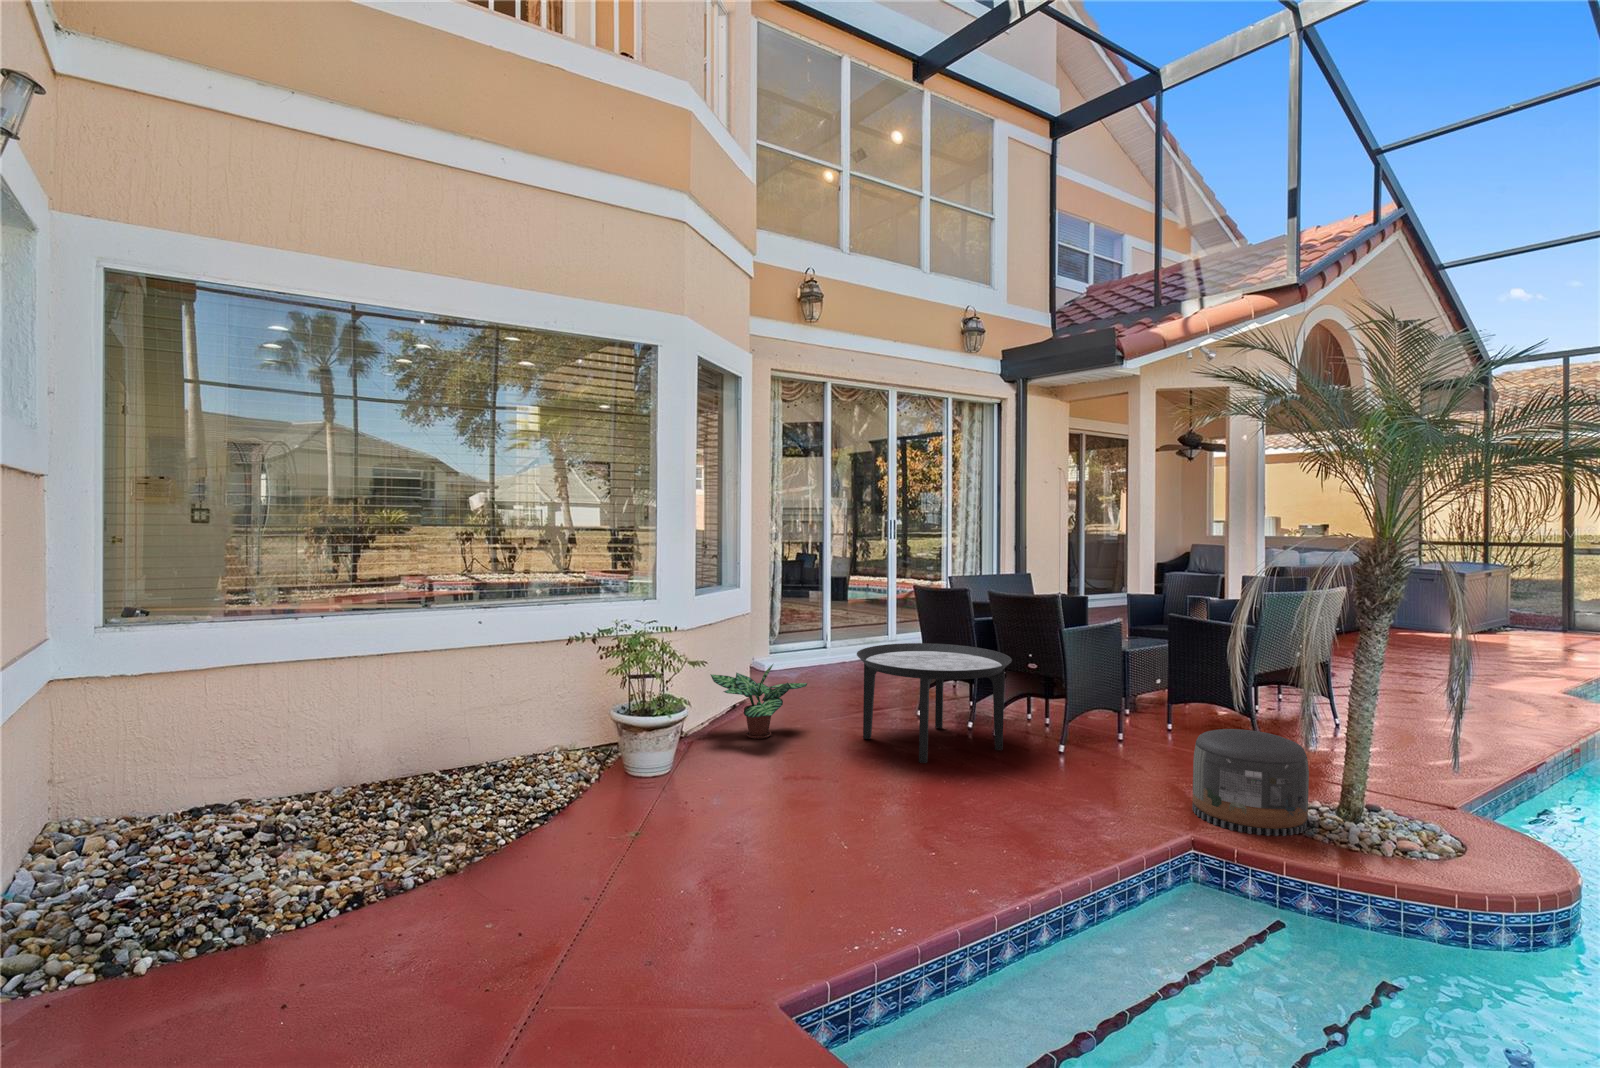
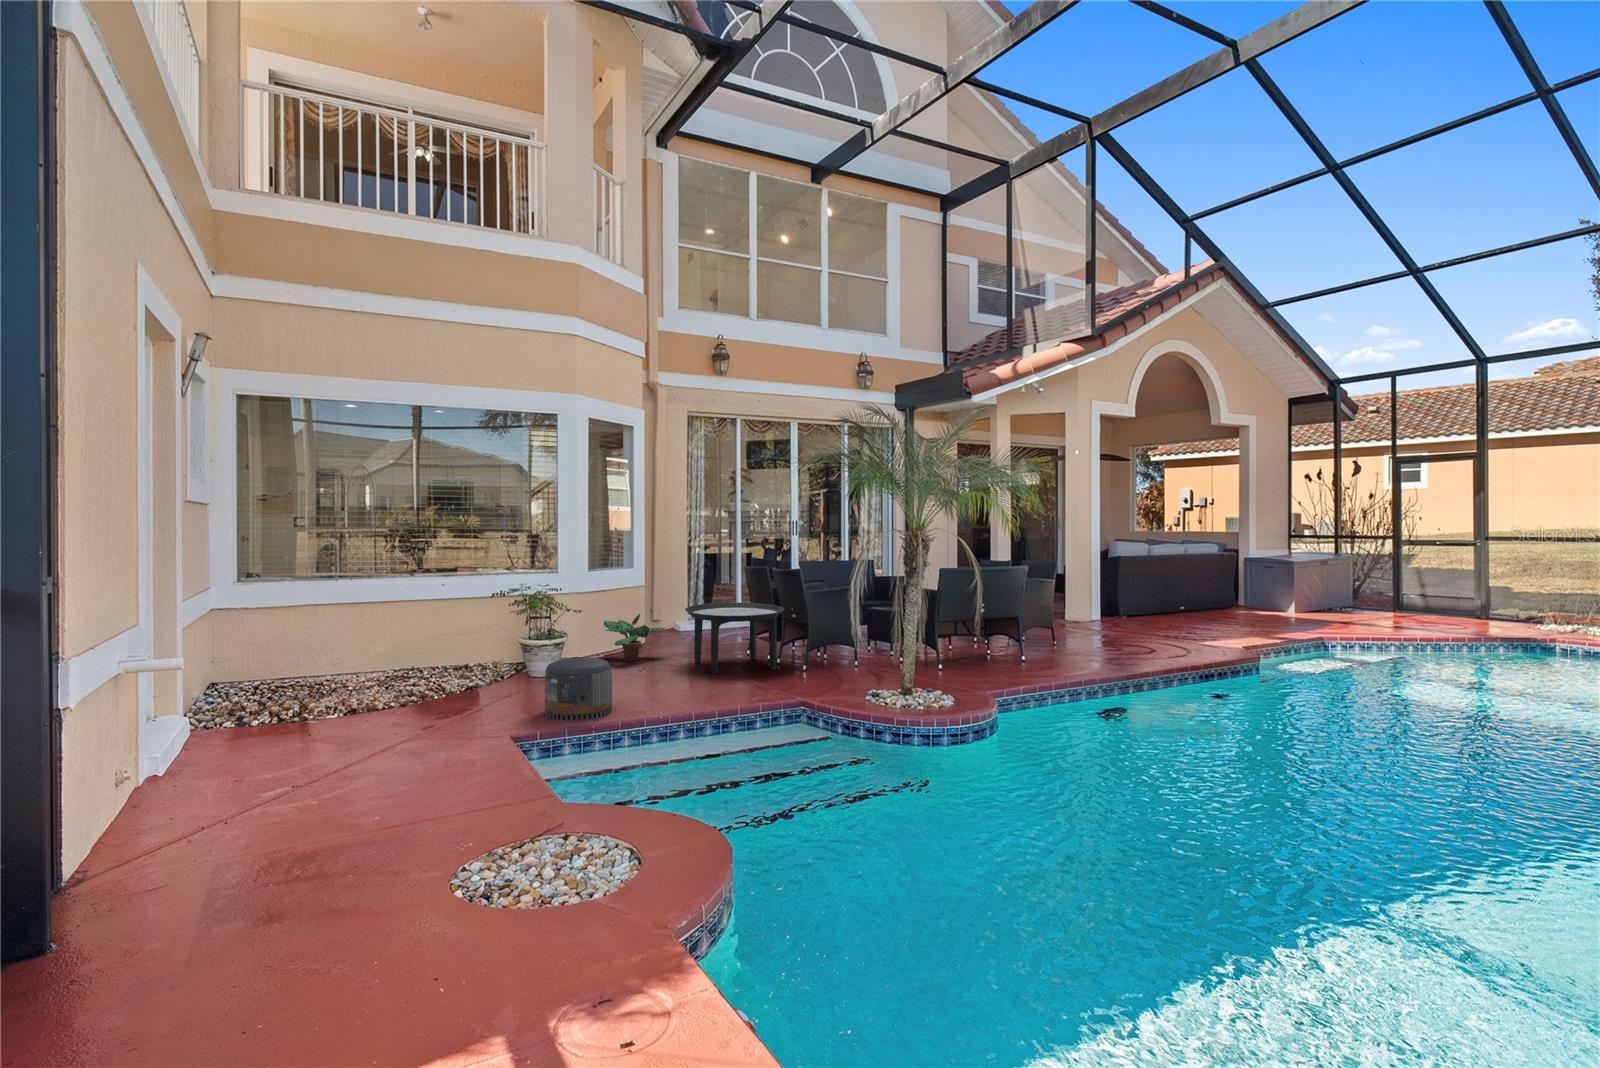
pouf: present [1192,729,1309,836] -> present [545,657,612,720]

